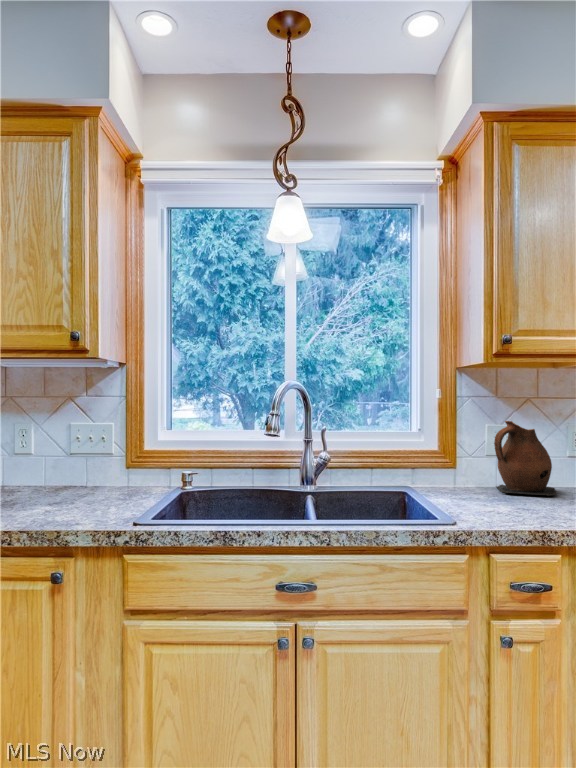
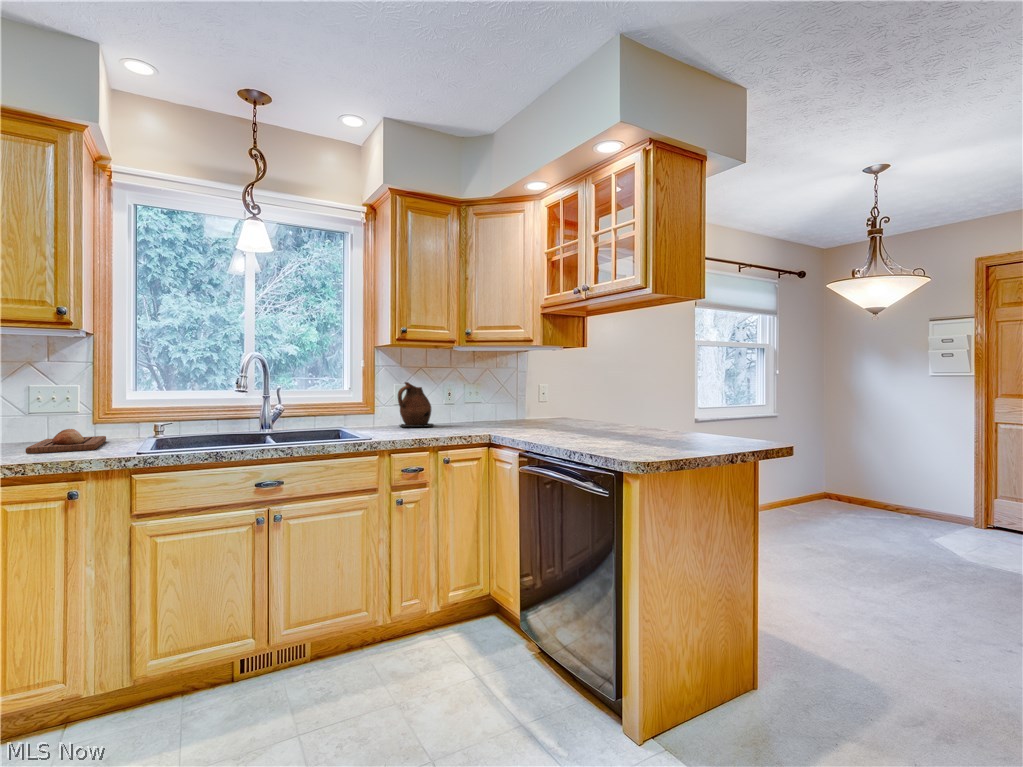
bread loaf: none [39,475,134,509] -> present [26,429,106,454]

